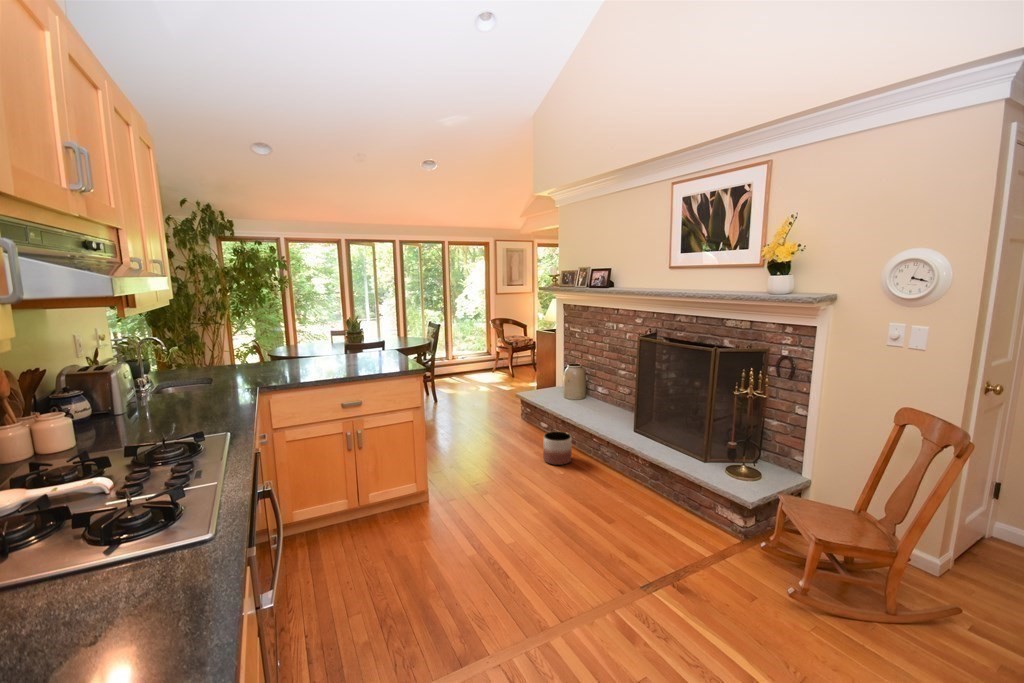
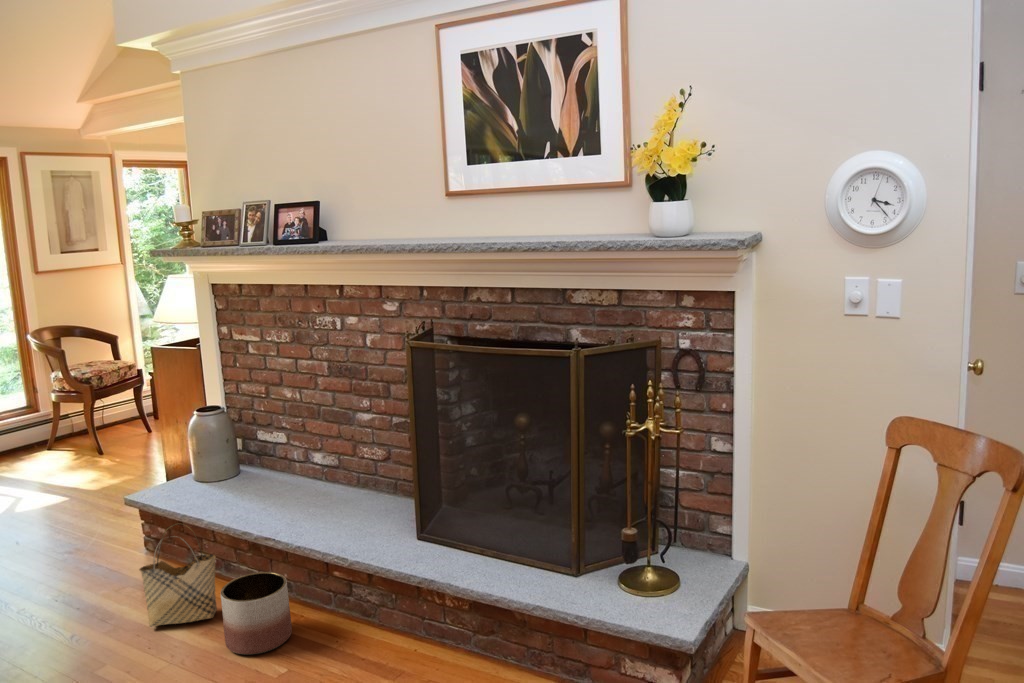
woven basket: none [515,404,546,448] -> present [139,523,217,627]

